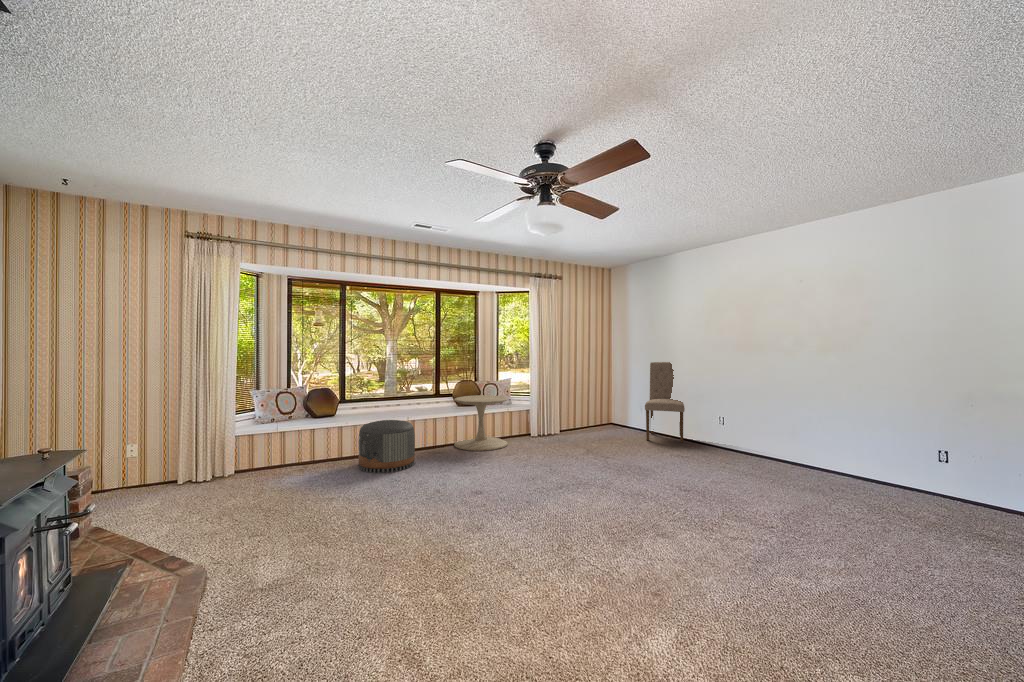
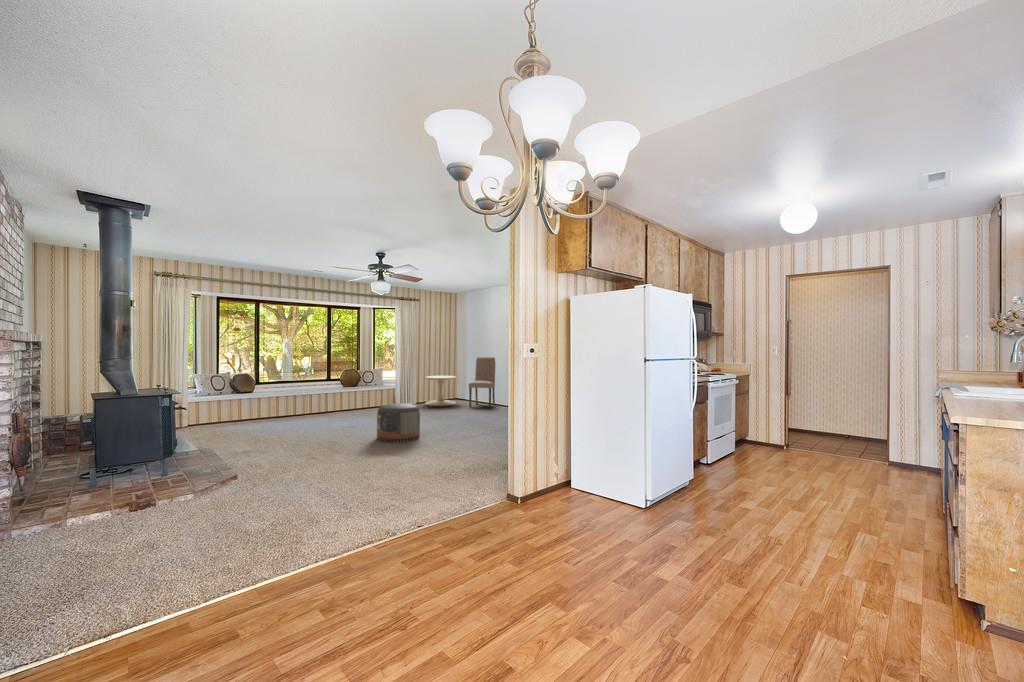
side table: present [454,395,508,451] -> present [425,376,456,406]
pouf: present [359,420,415,473] -> present [377,403,420,442]

